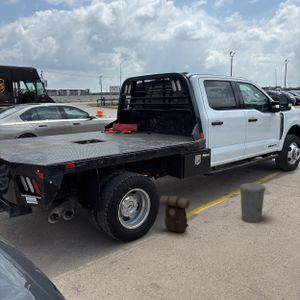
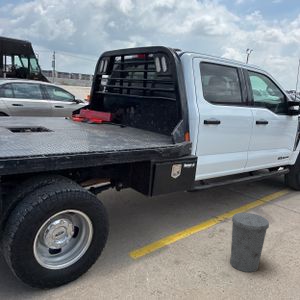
backpack: present [160,196,190,233] -> none [110,221,153,279]

